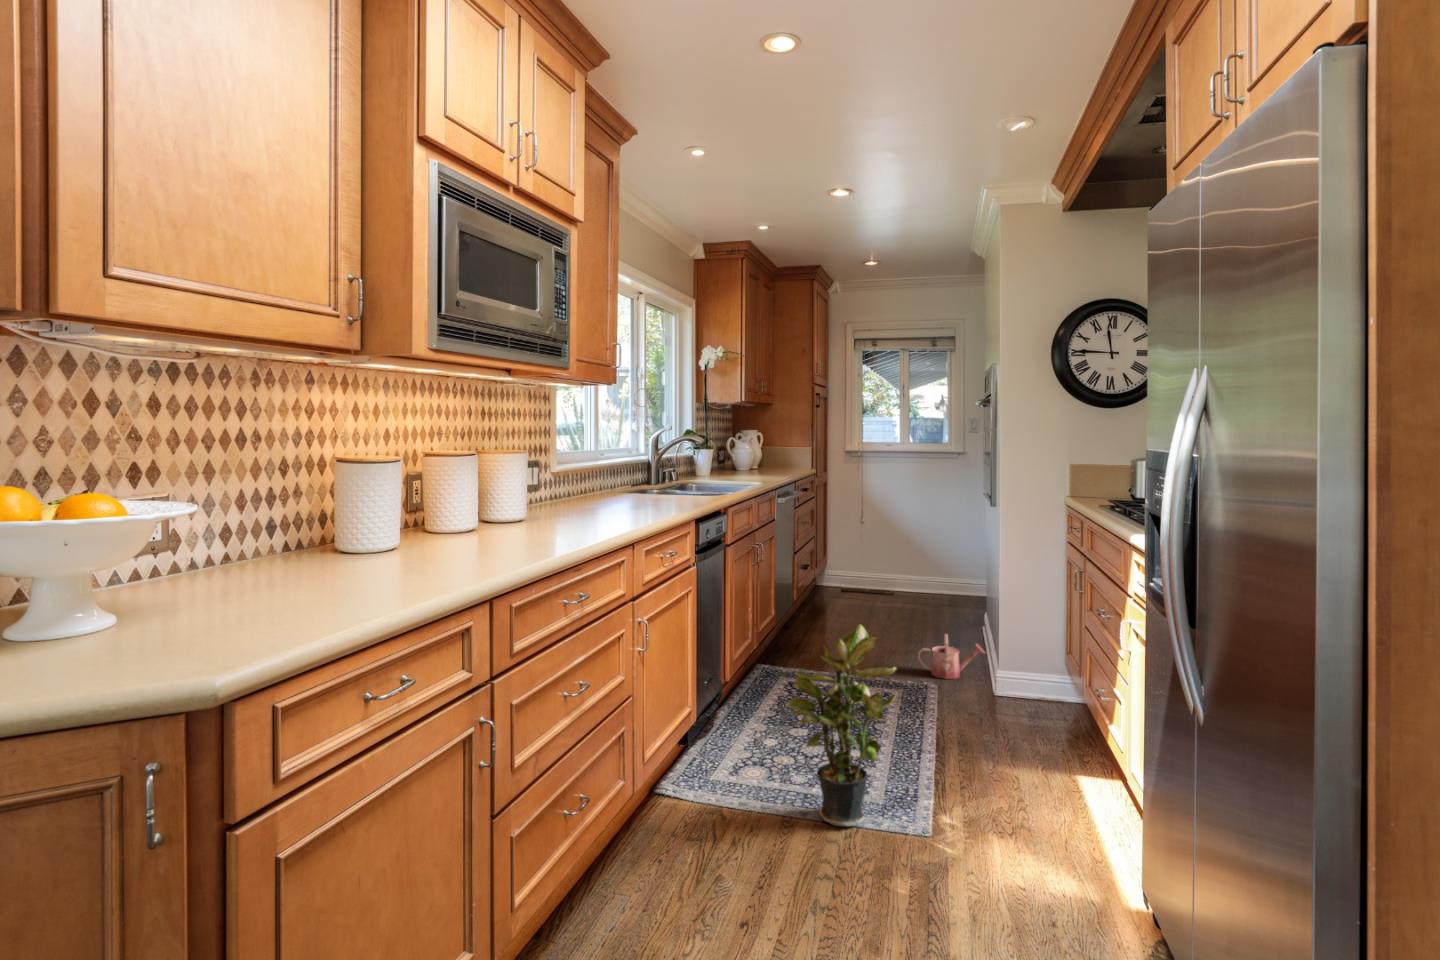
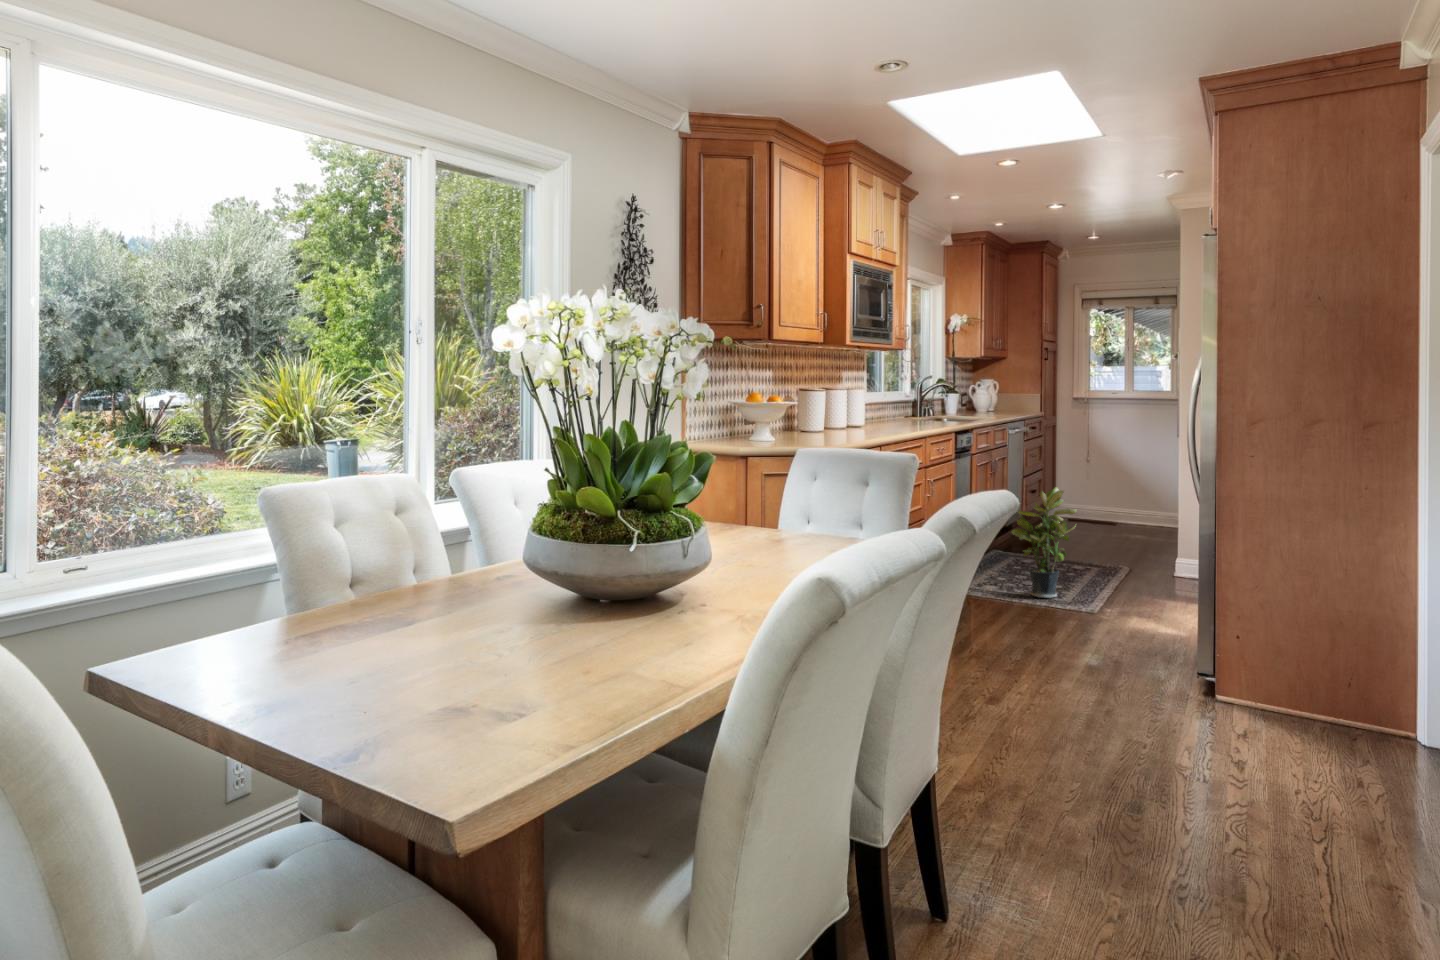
watering can: present [918,634,985,679] -> none [1116,527,1168,558]

